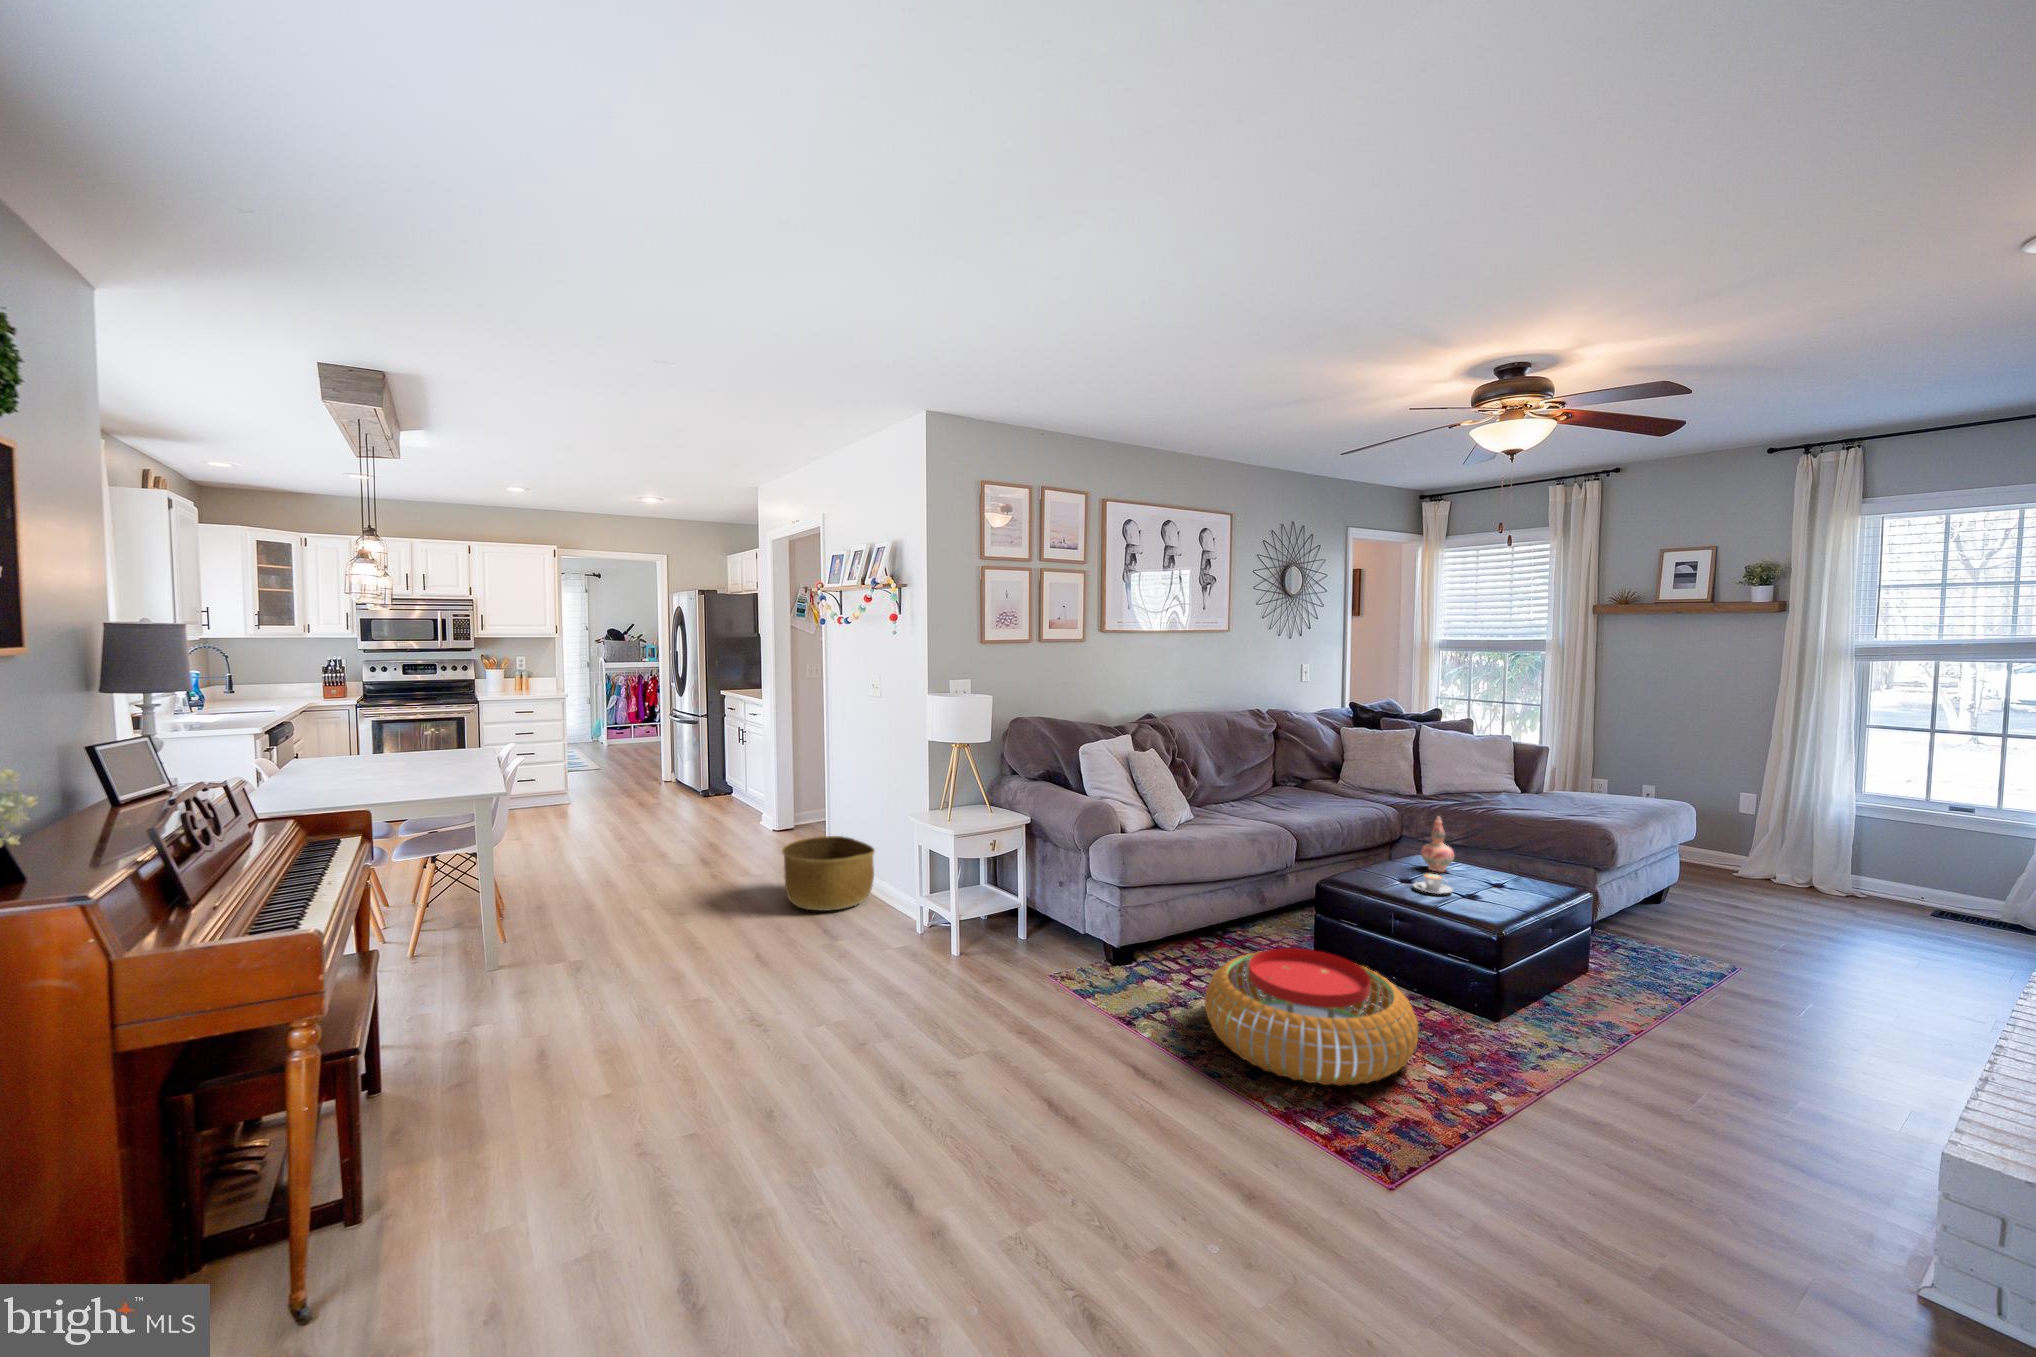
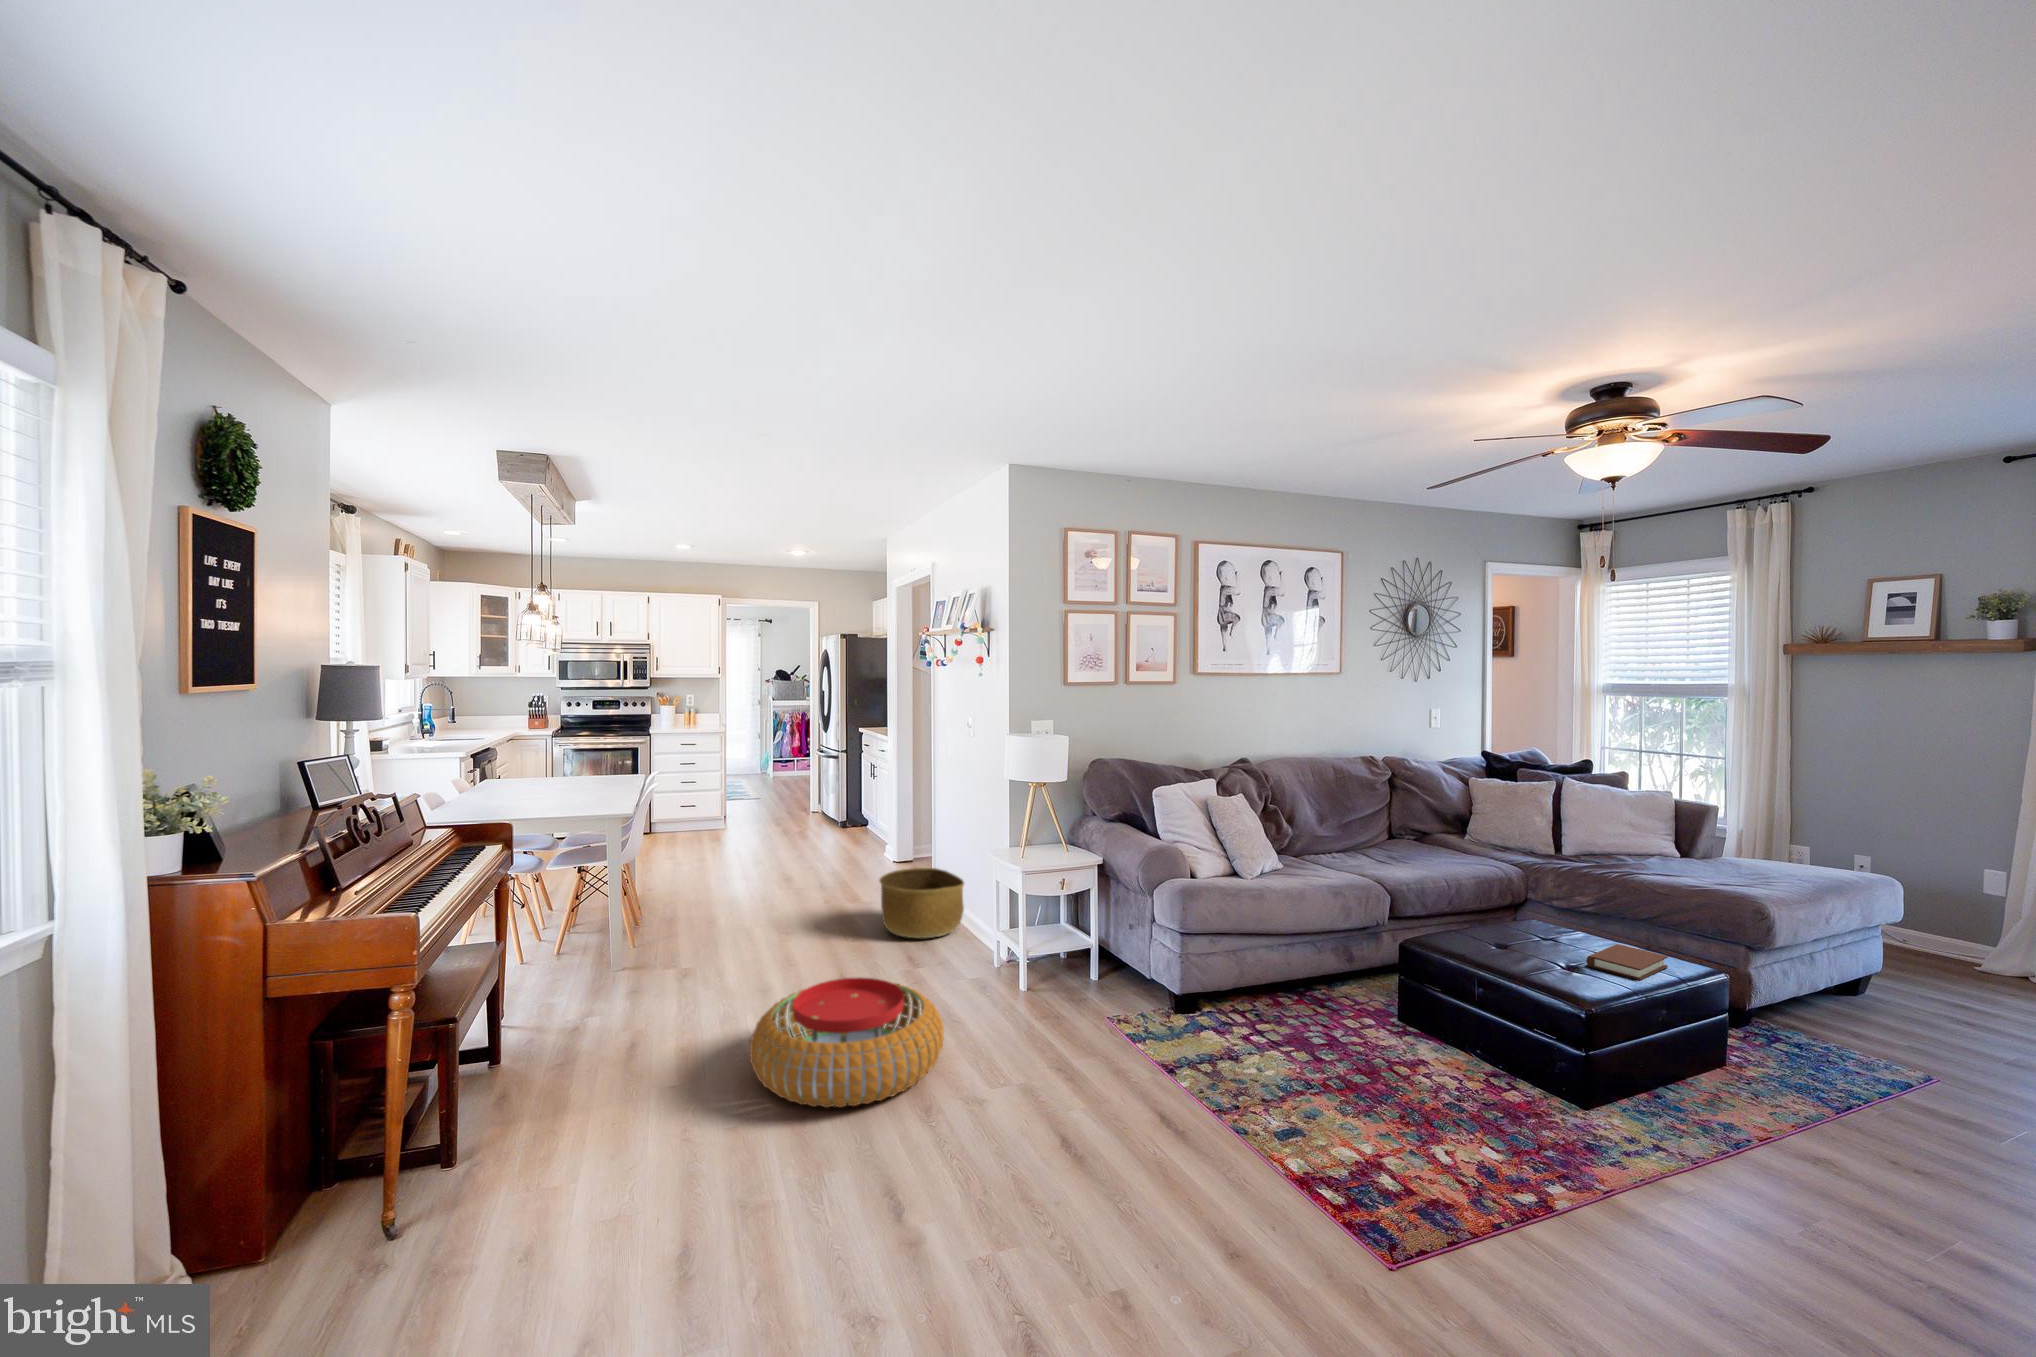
decorative vase: present [1421,816,1454,872] -> none [1526,878,1564,940]
book: none [1483,872,1545,902] -> present [1586,944,1668,980]
coffee cup: present [1414,874,1453,894] -> none [1505,941,1550,963]
pouf: present [1205,948,1418,1086] -> present [750,977,944,1108]

